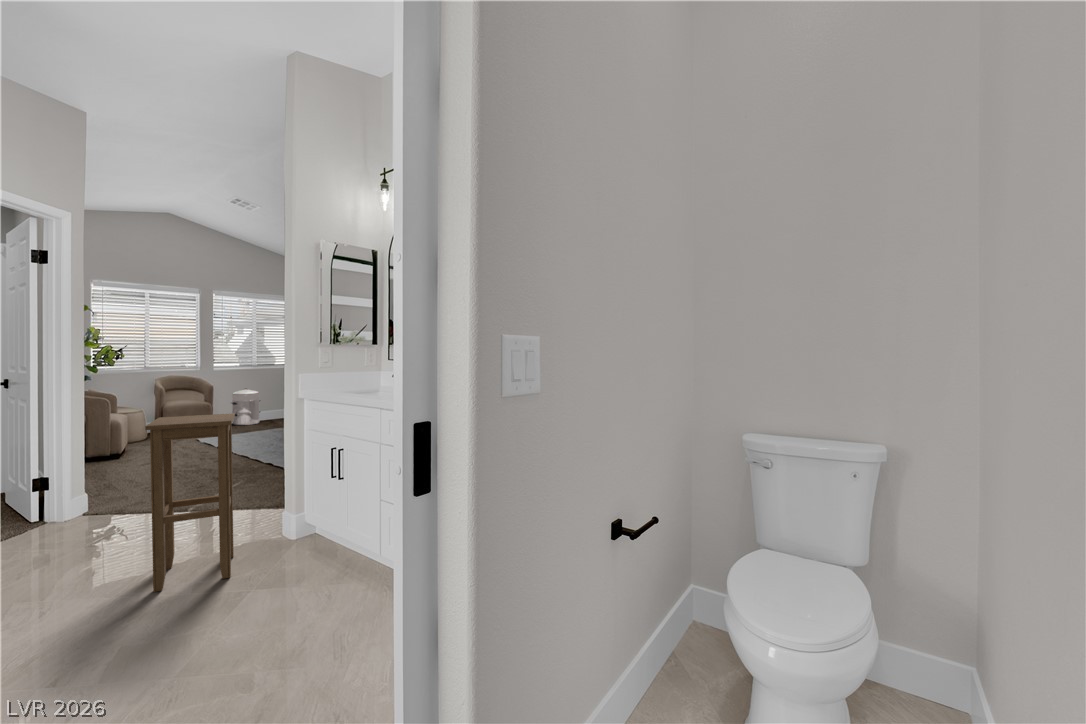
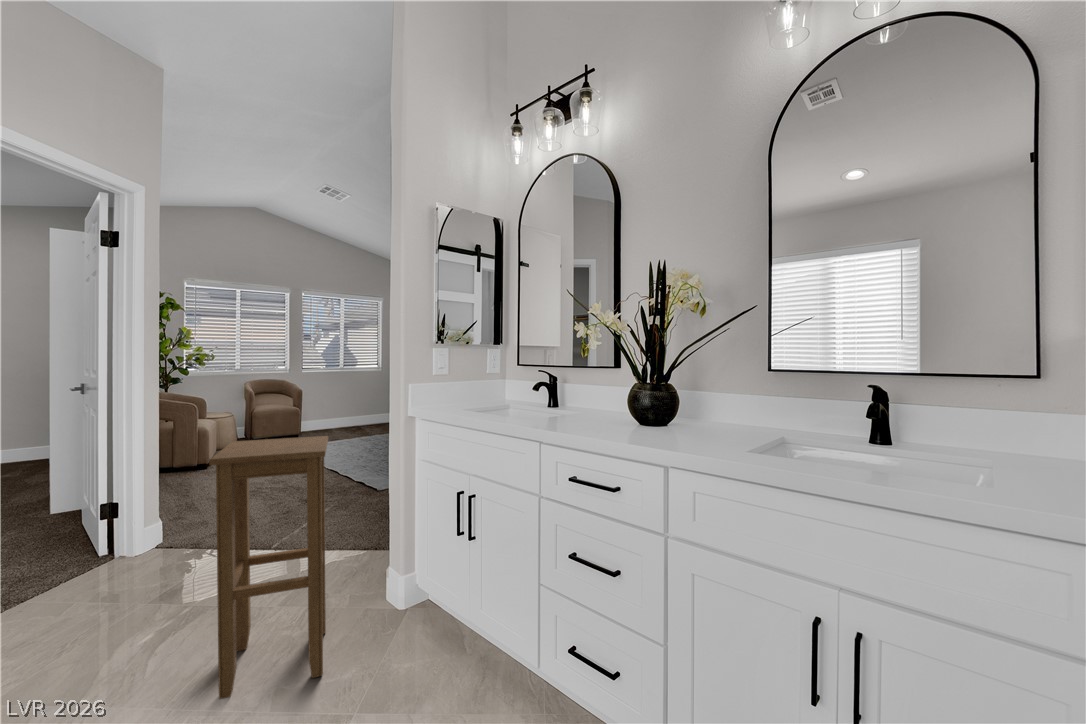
waste bin: present [232,390,260,425] -> none [318,392,348,431]

